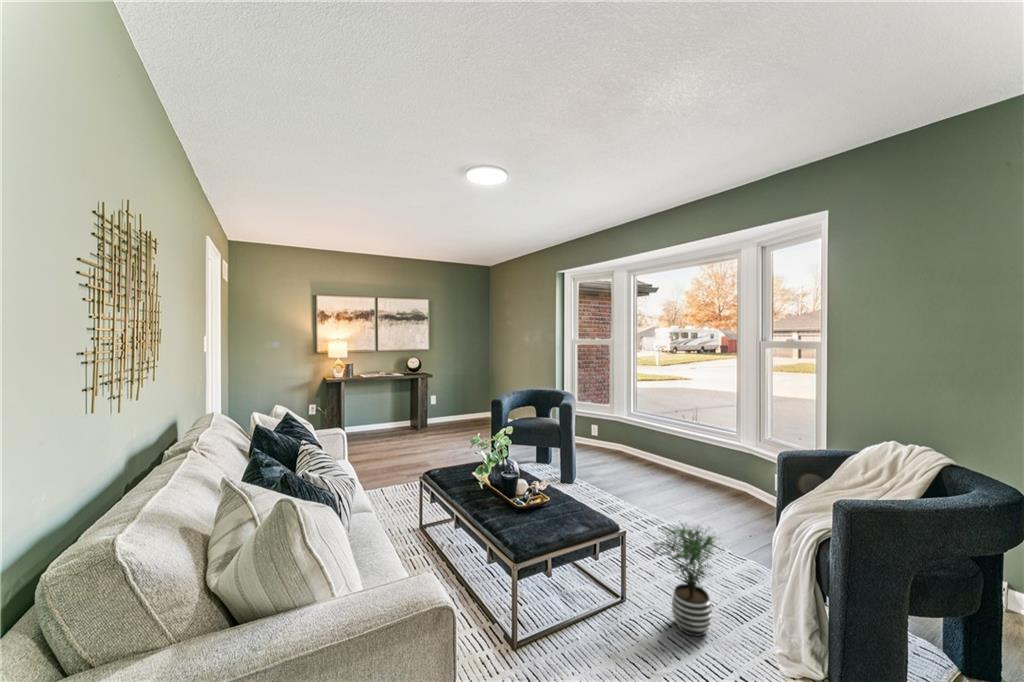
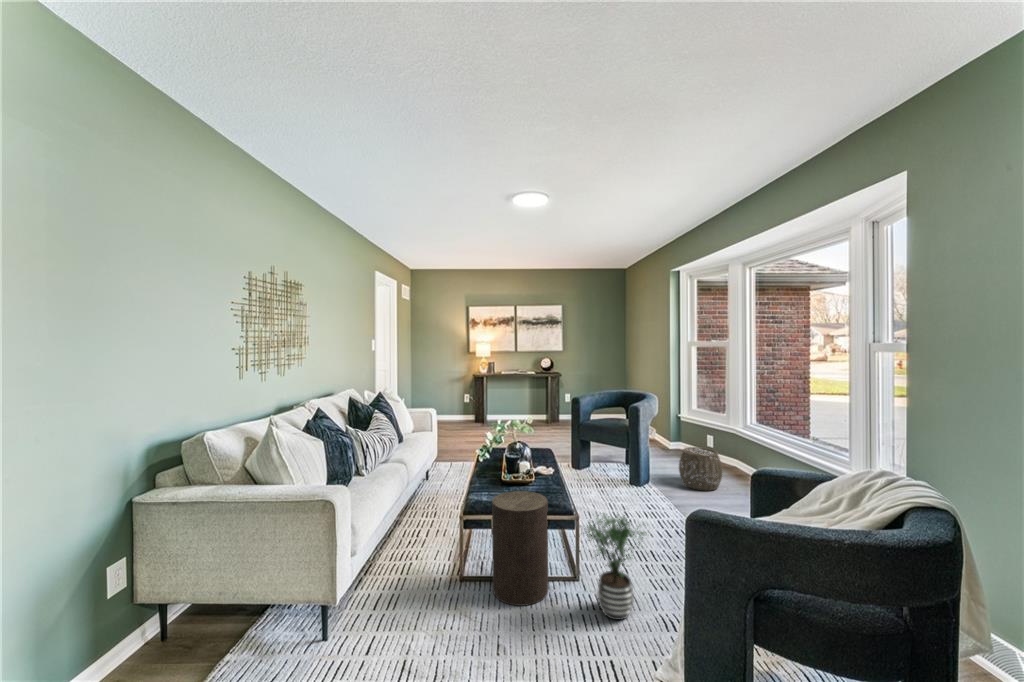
woven basket: none [601,440,640,480] -> present [679,447,723,491]
stool: none [552,517,619,658] -> present [492,491,548,606]

